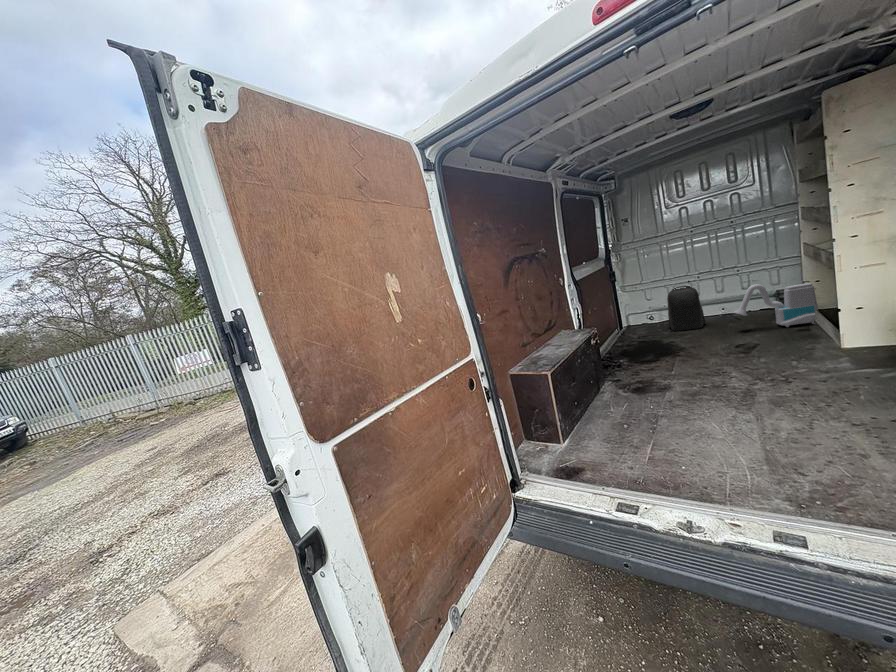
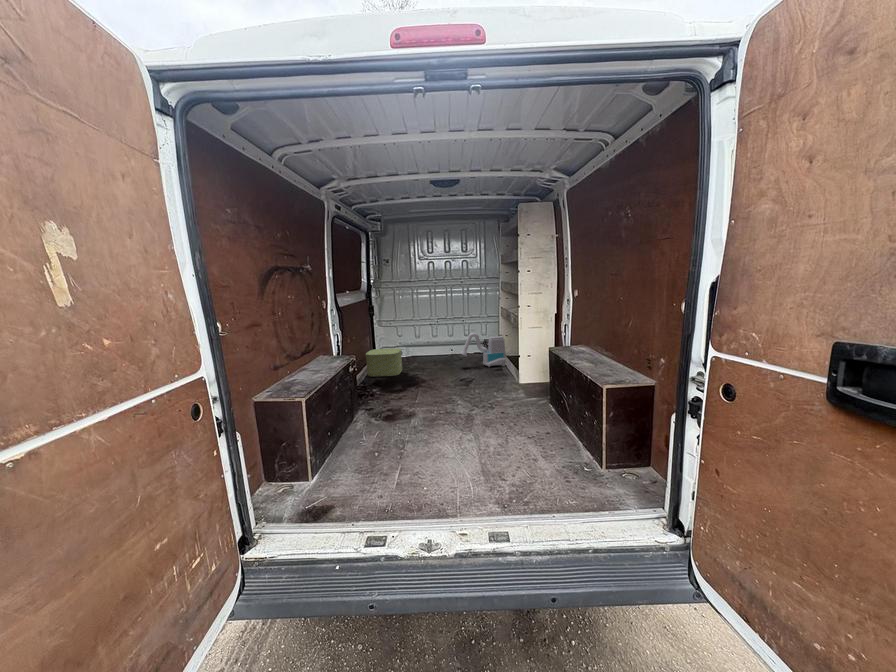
backpack: present [667,286,705,331] -> none [414,327,440,365]
storage box: none [609,314,654,346] -> present [366,348,402,377]

